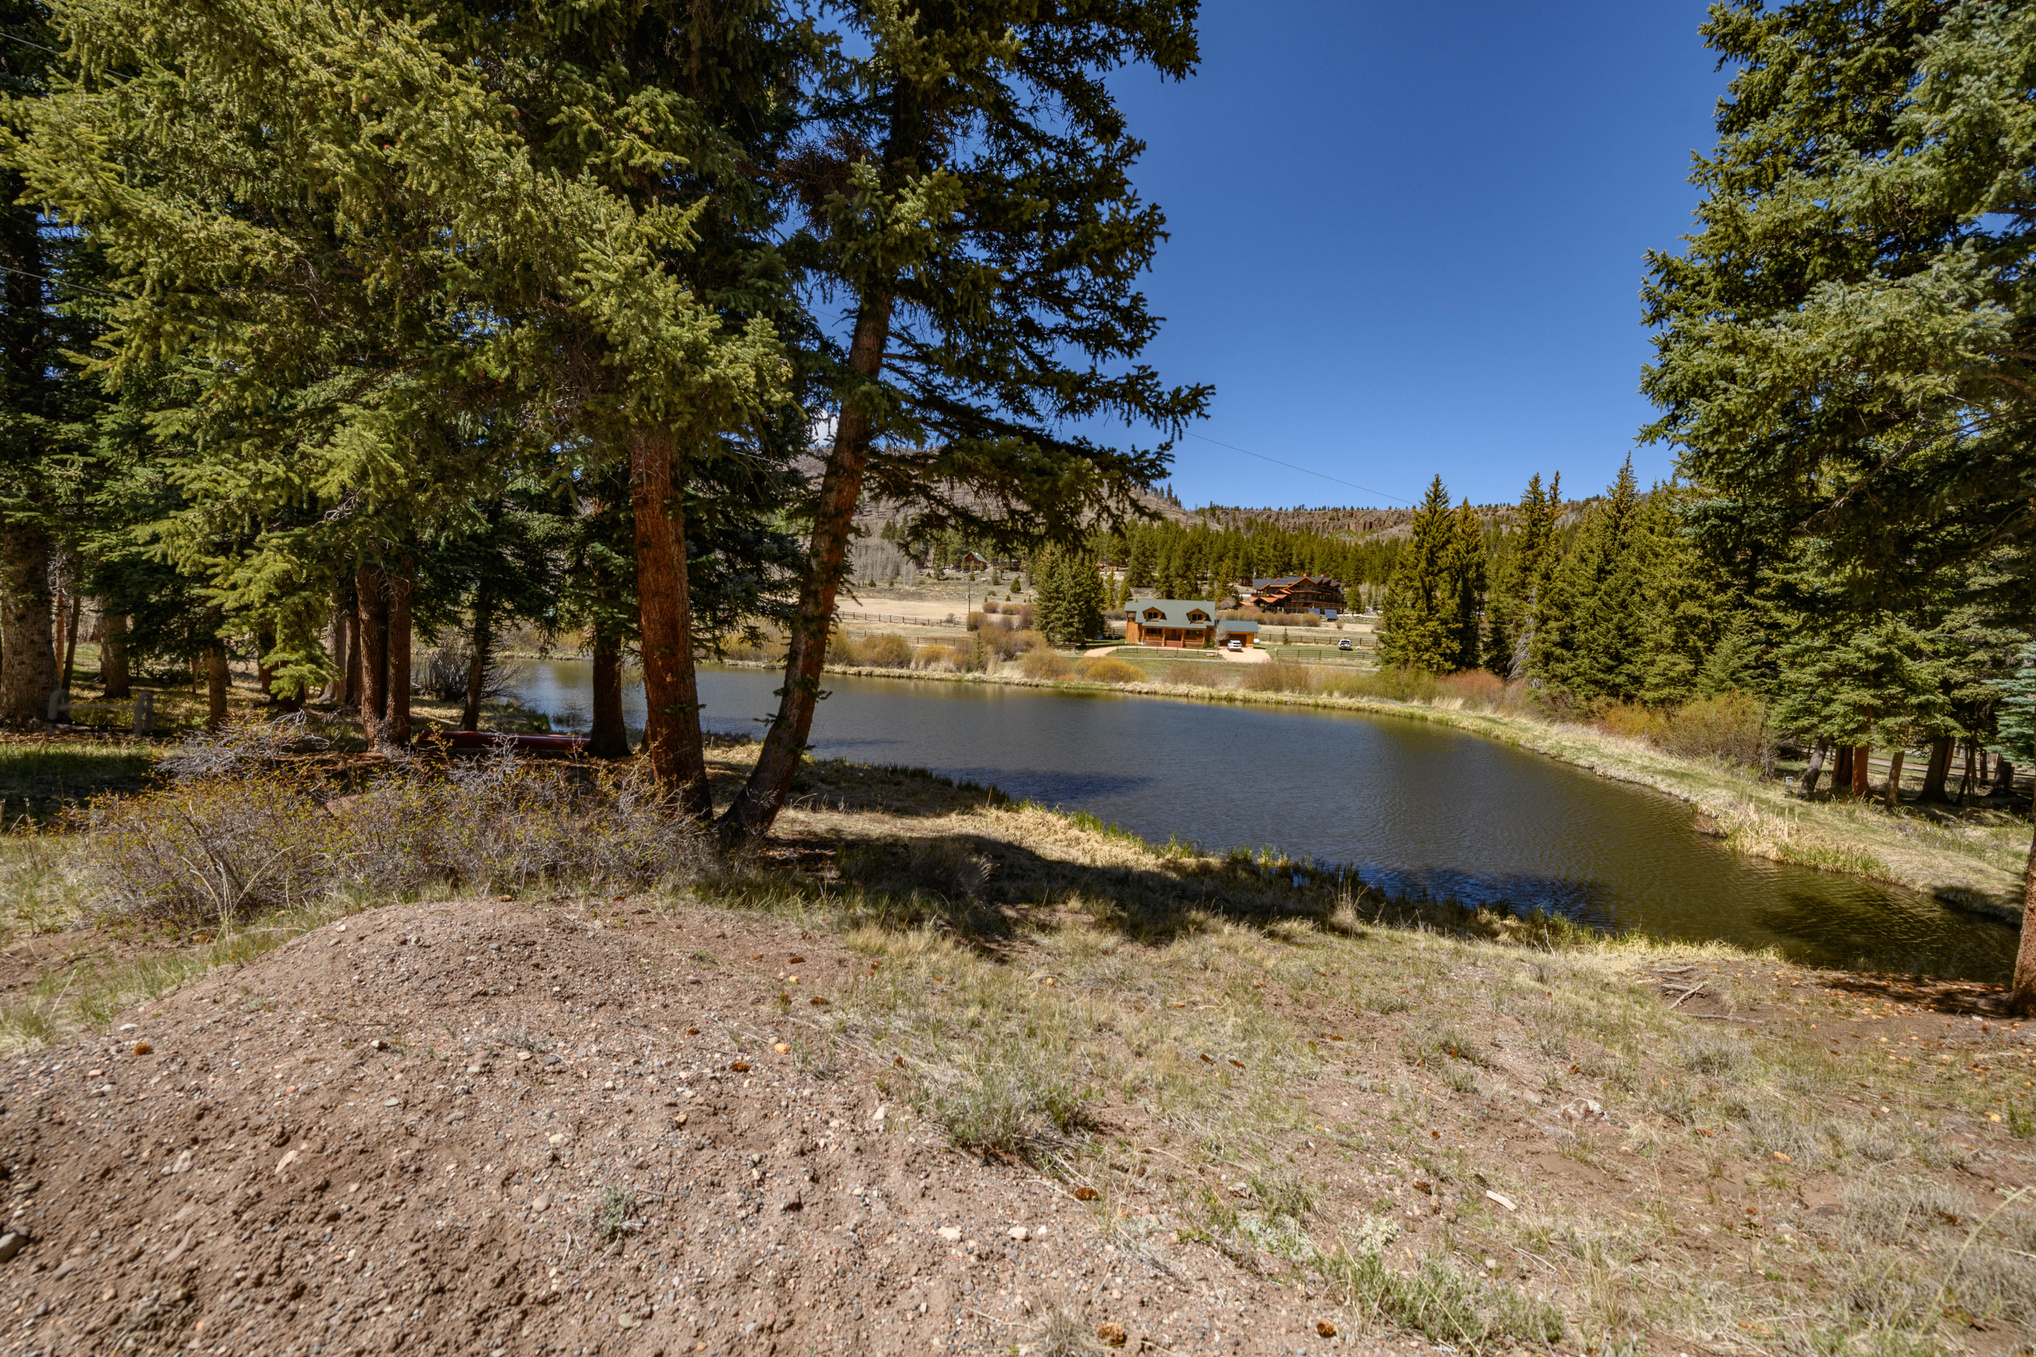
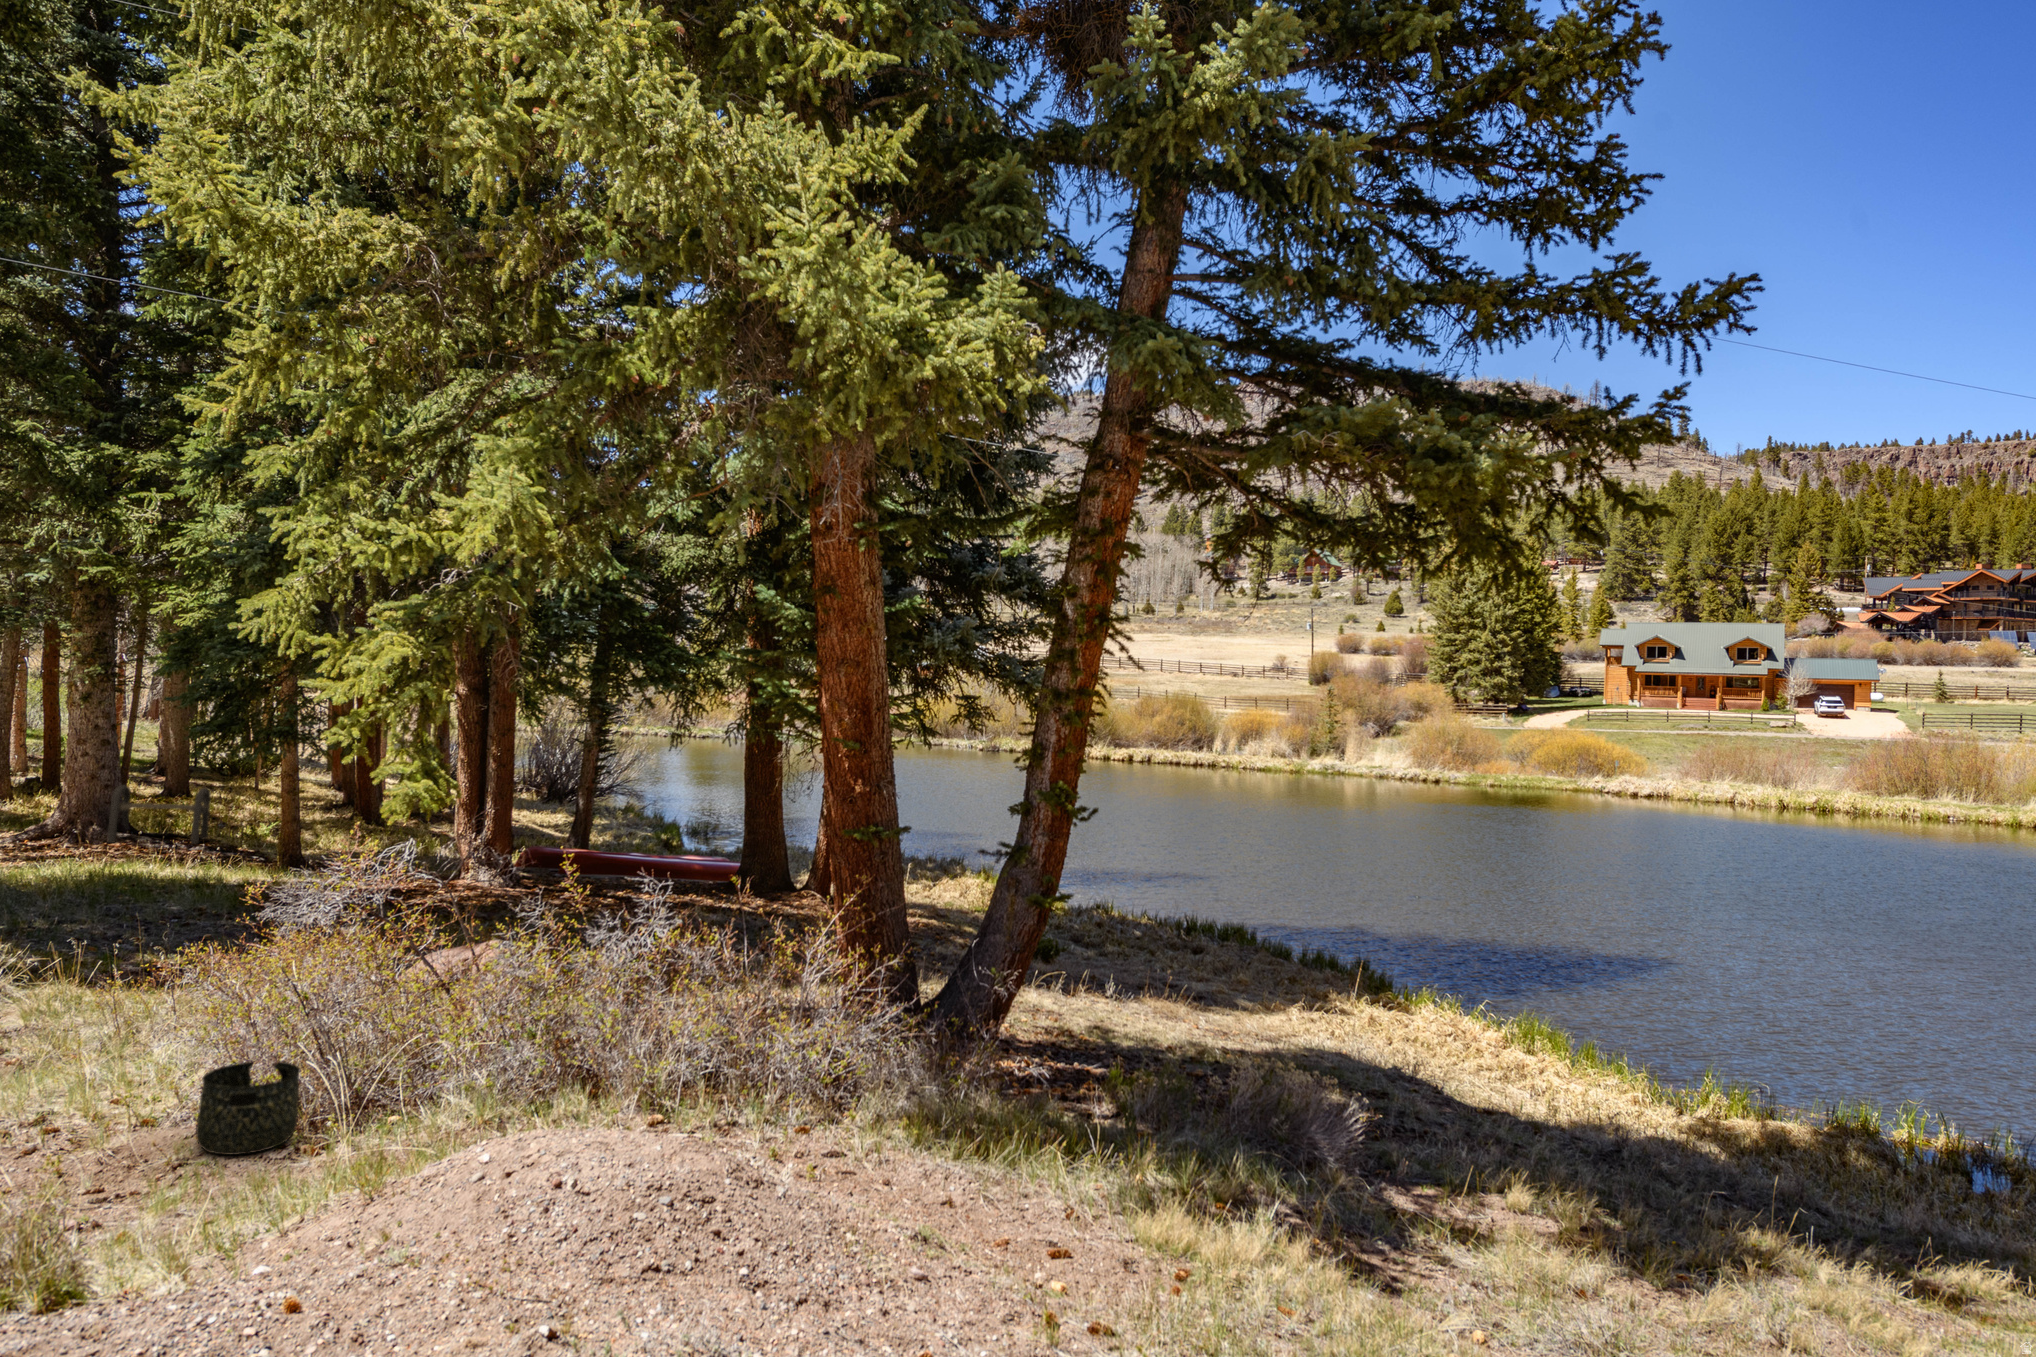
basket: none [81,878,188,951] -> present [196,1061,300,1155]

